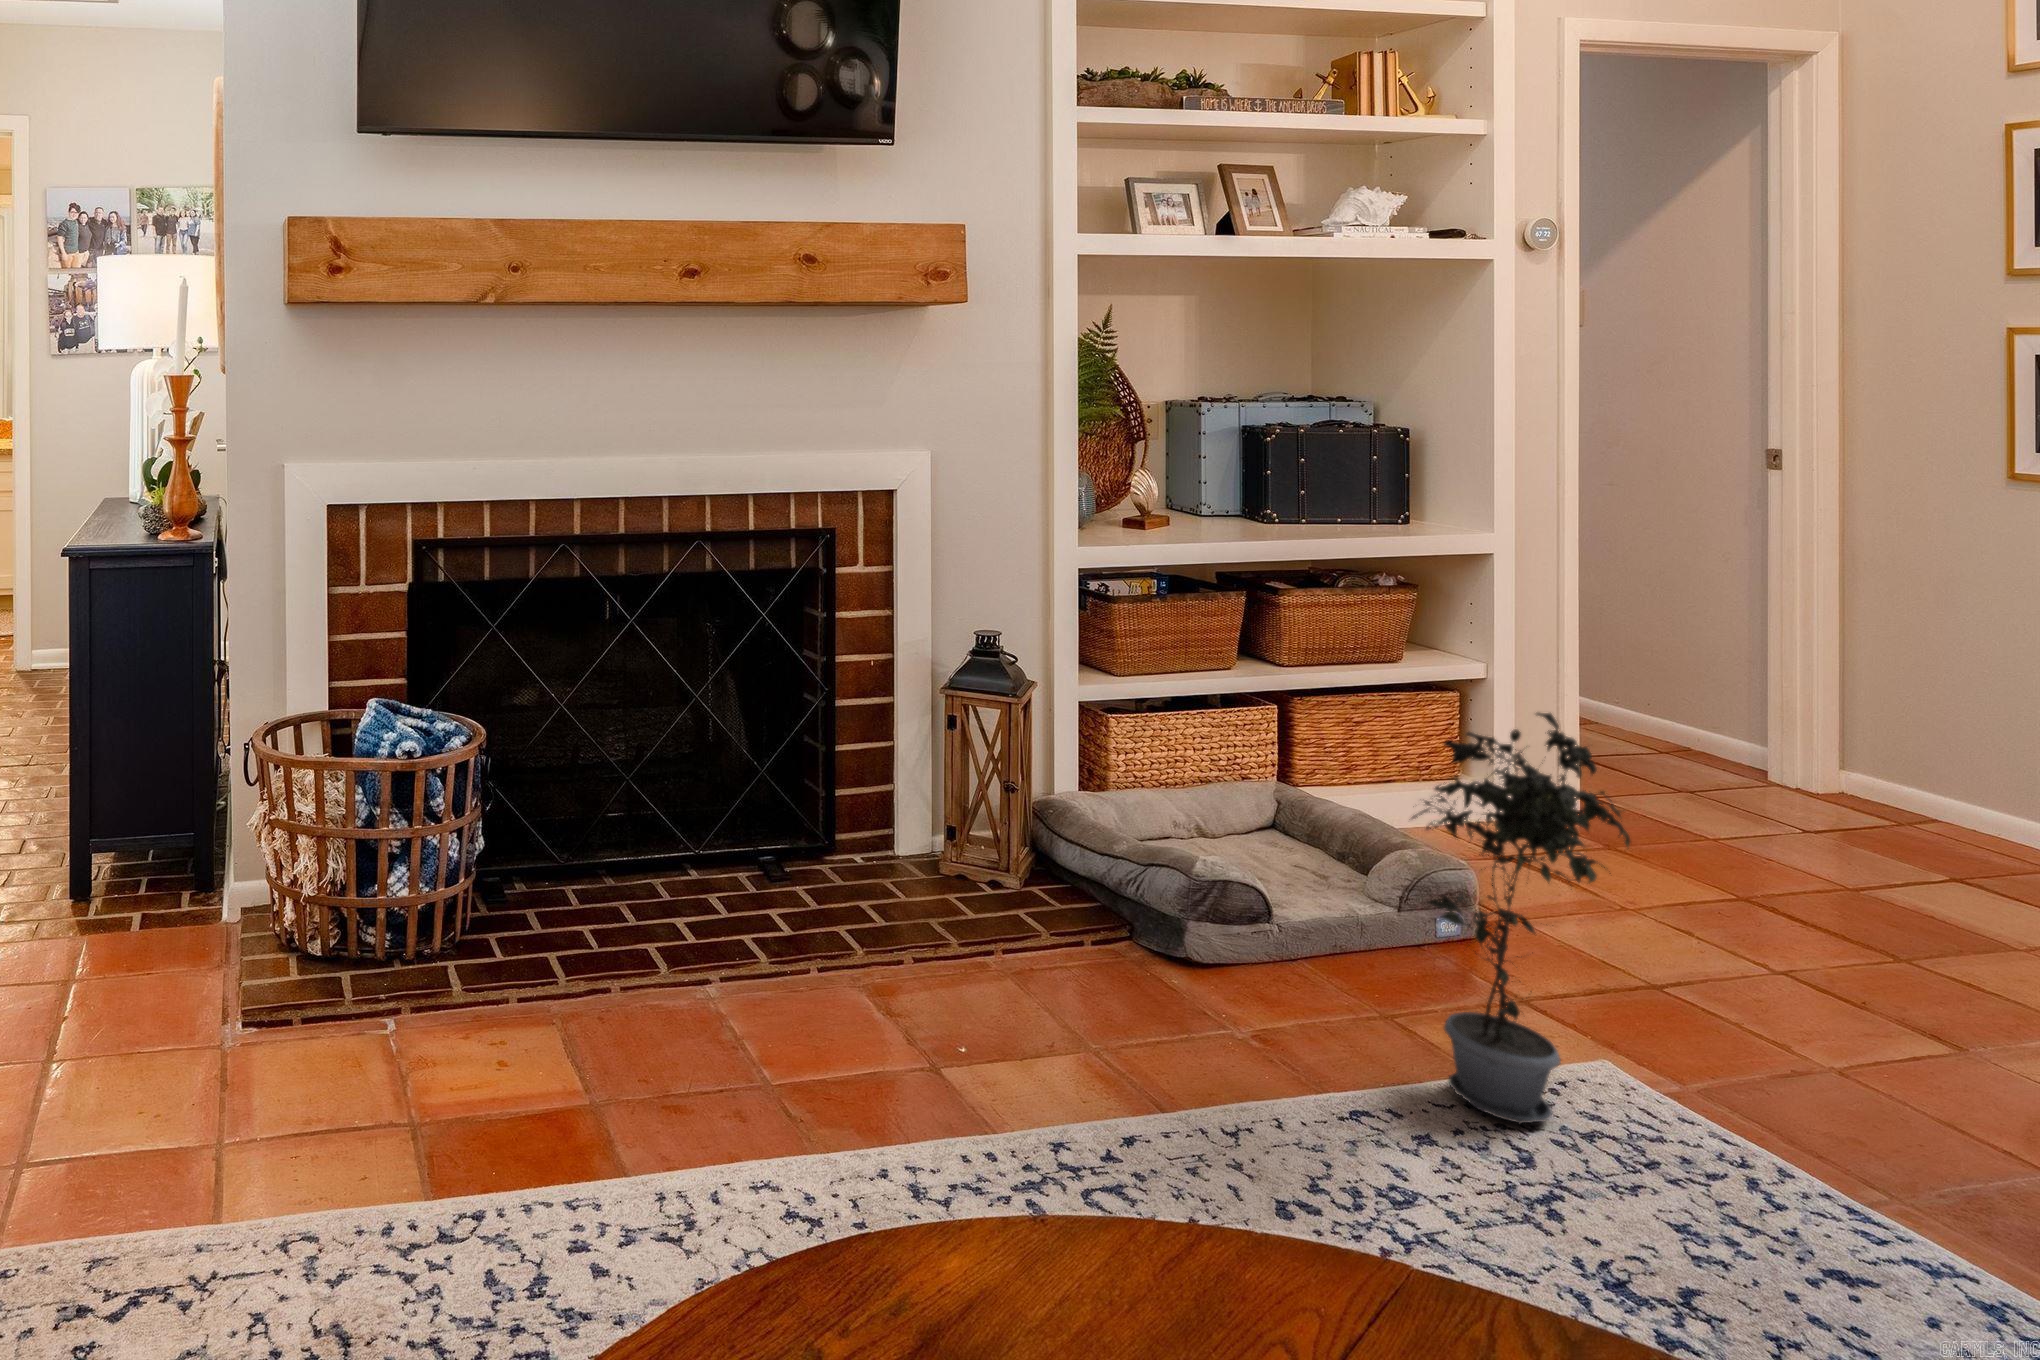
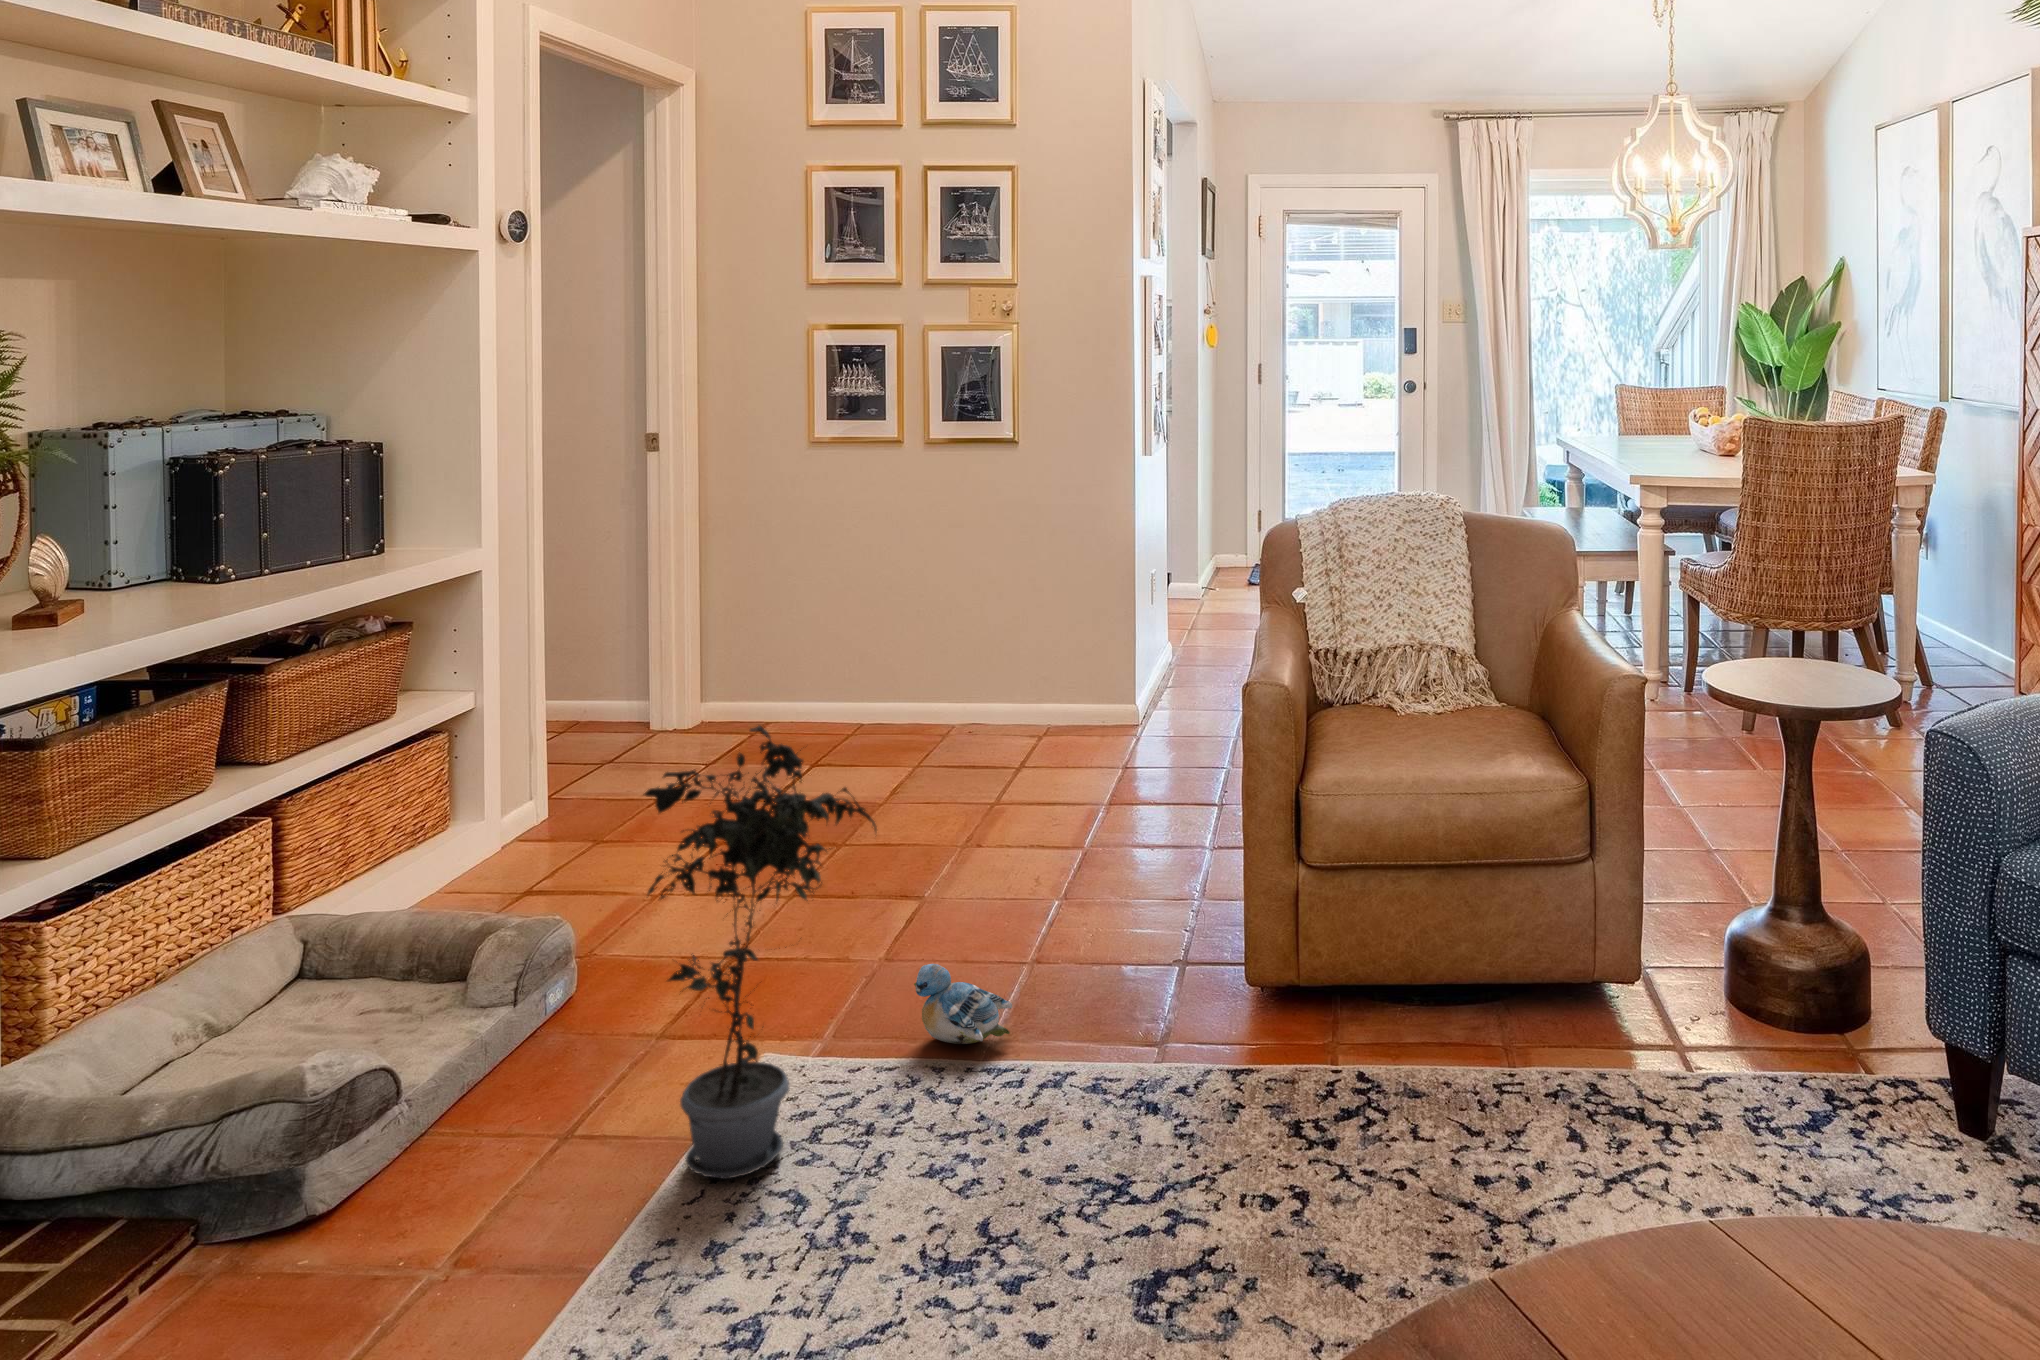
plush toy: none [1793,1064,1939,1199] -> present [914,964,1012,1044]

